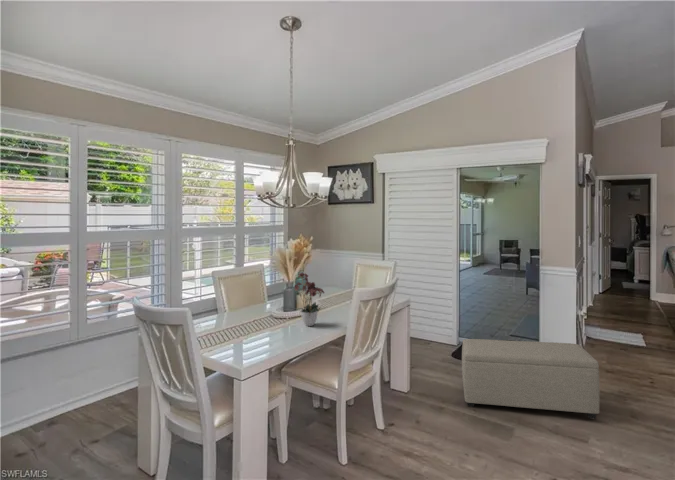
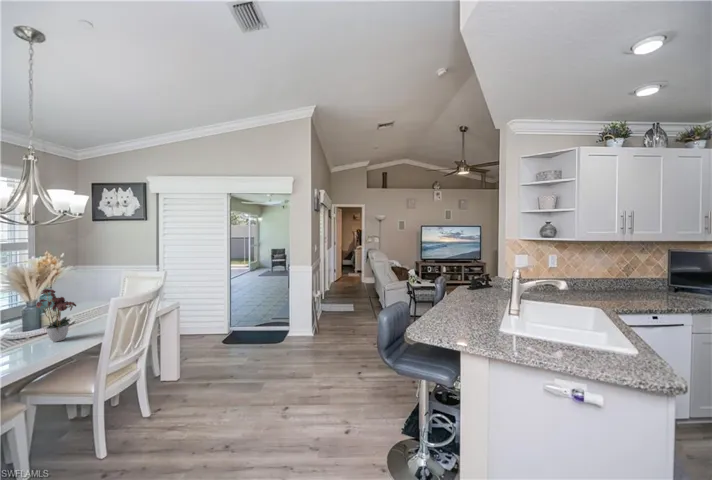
ottoman: present [462,339,600,419] -> none [227,316,318,380]

